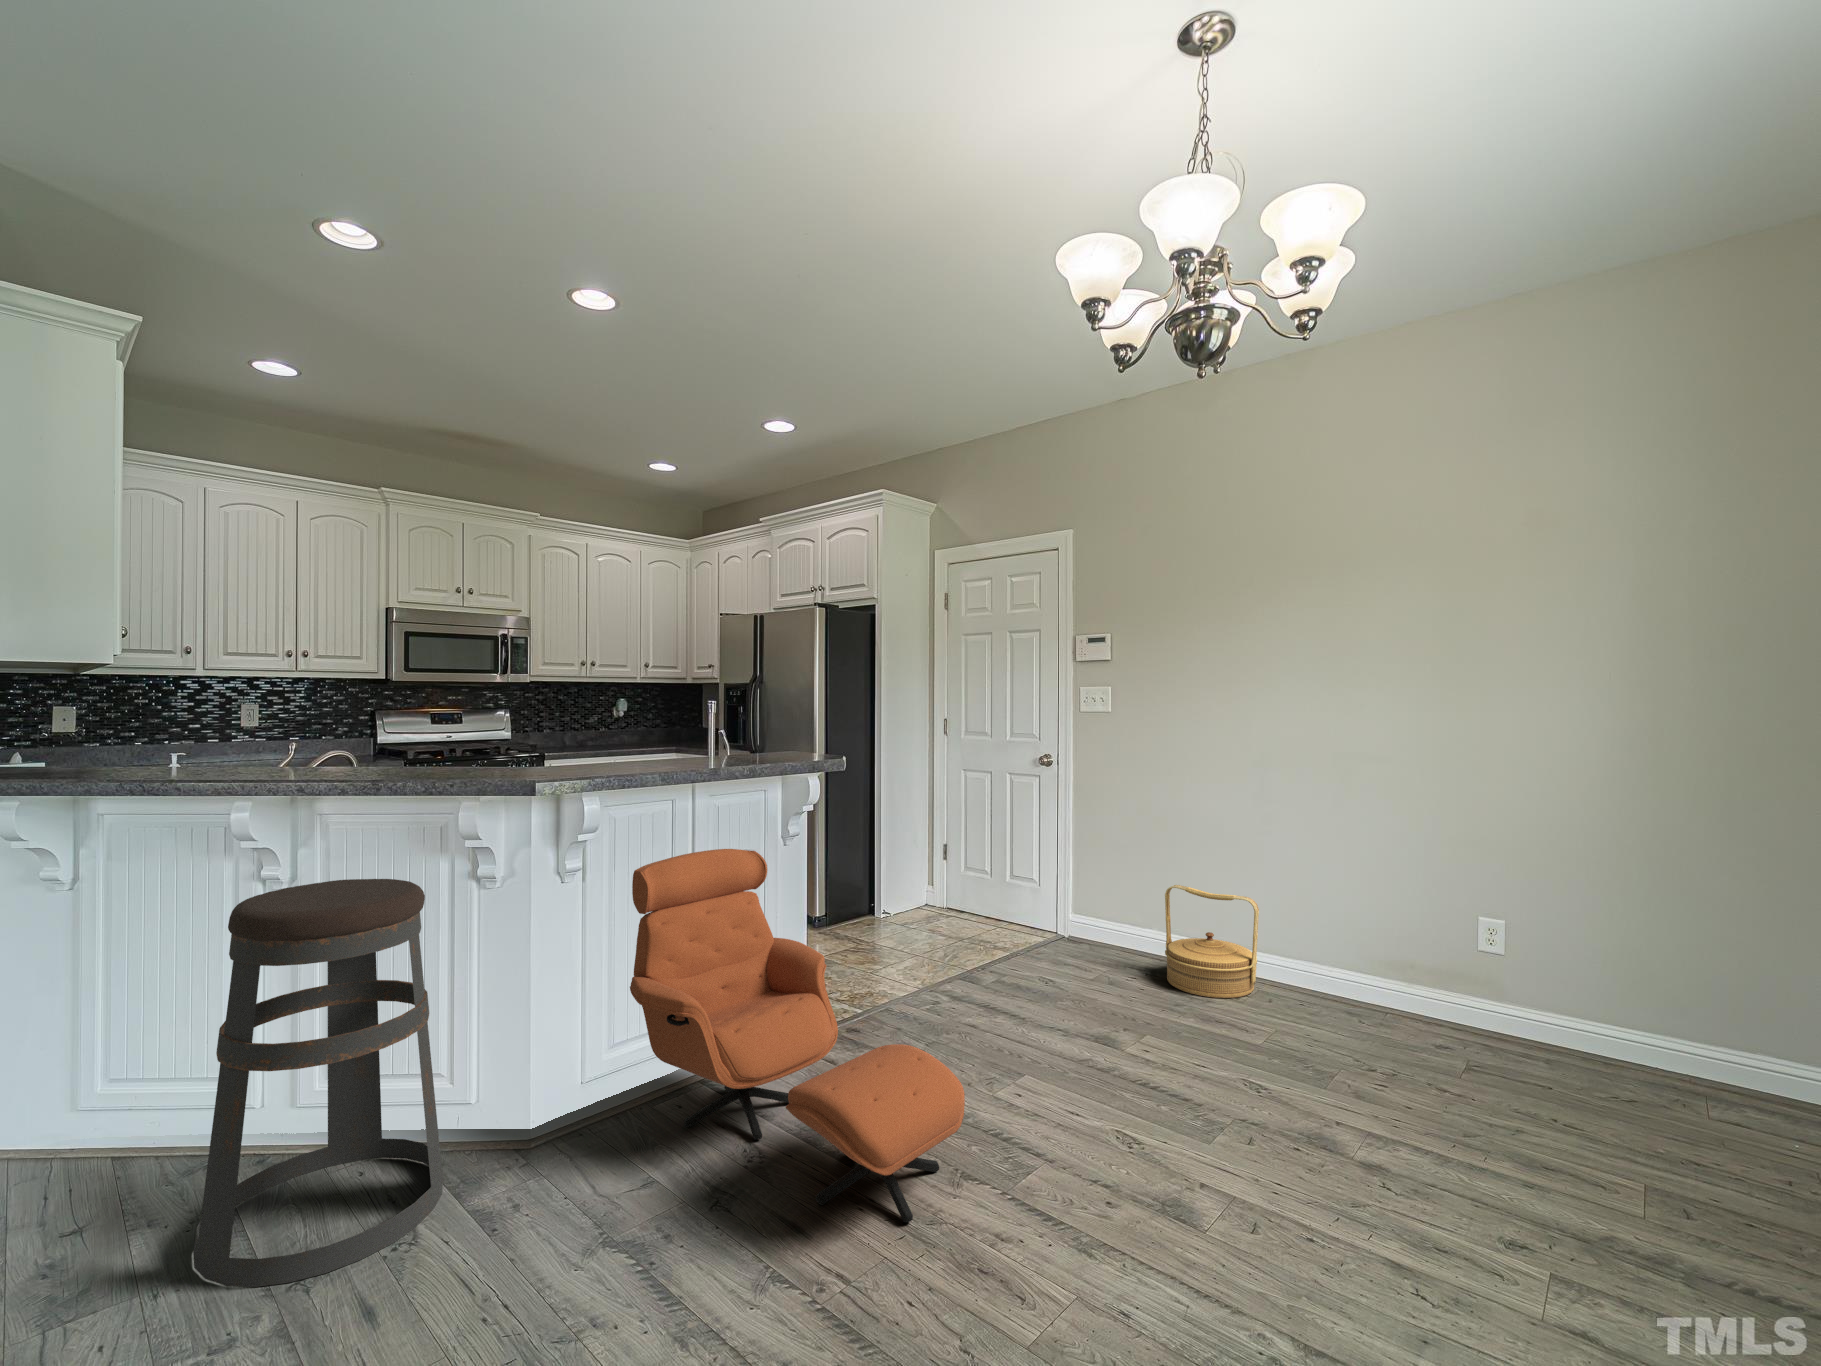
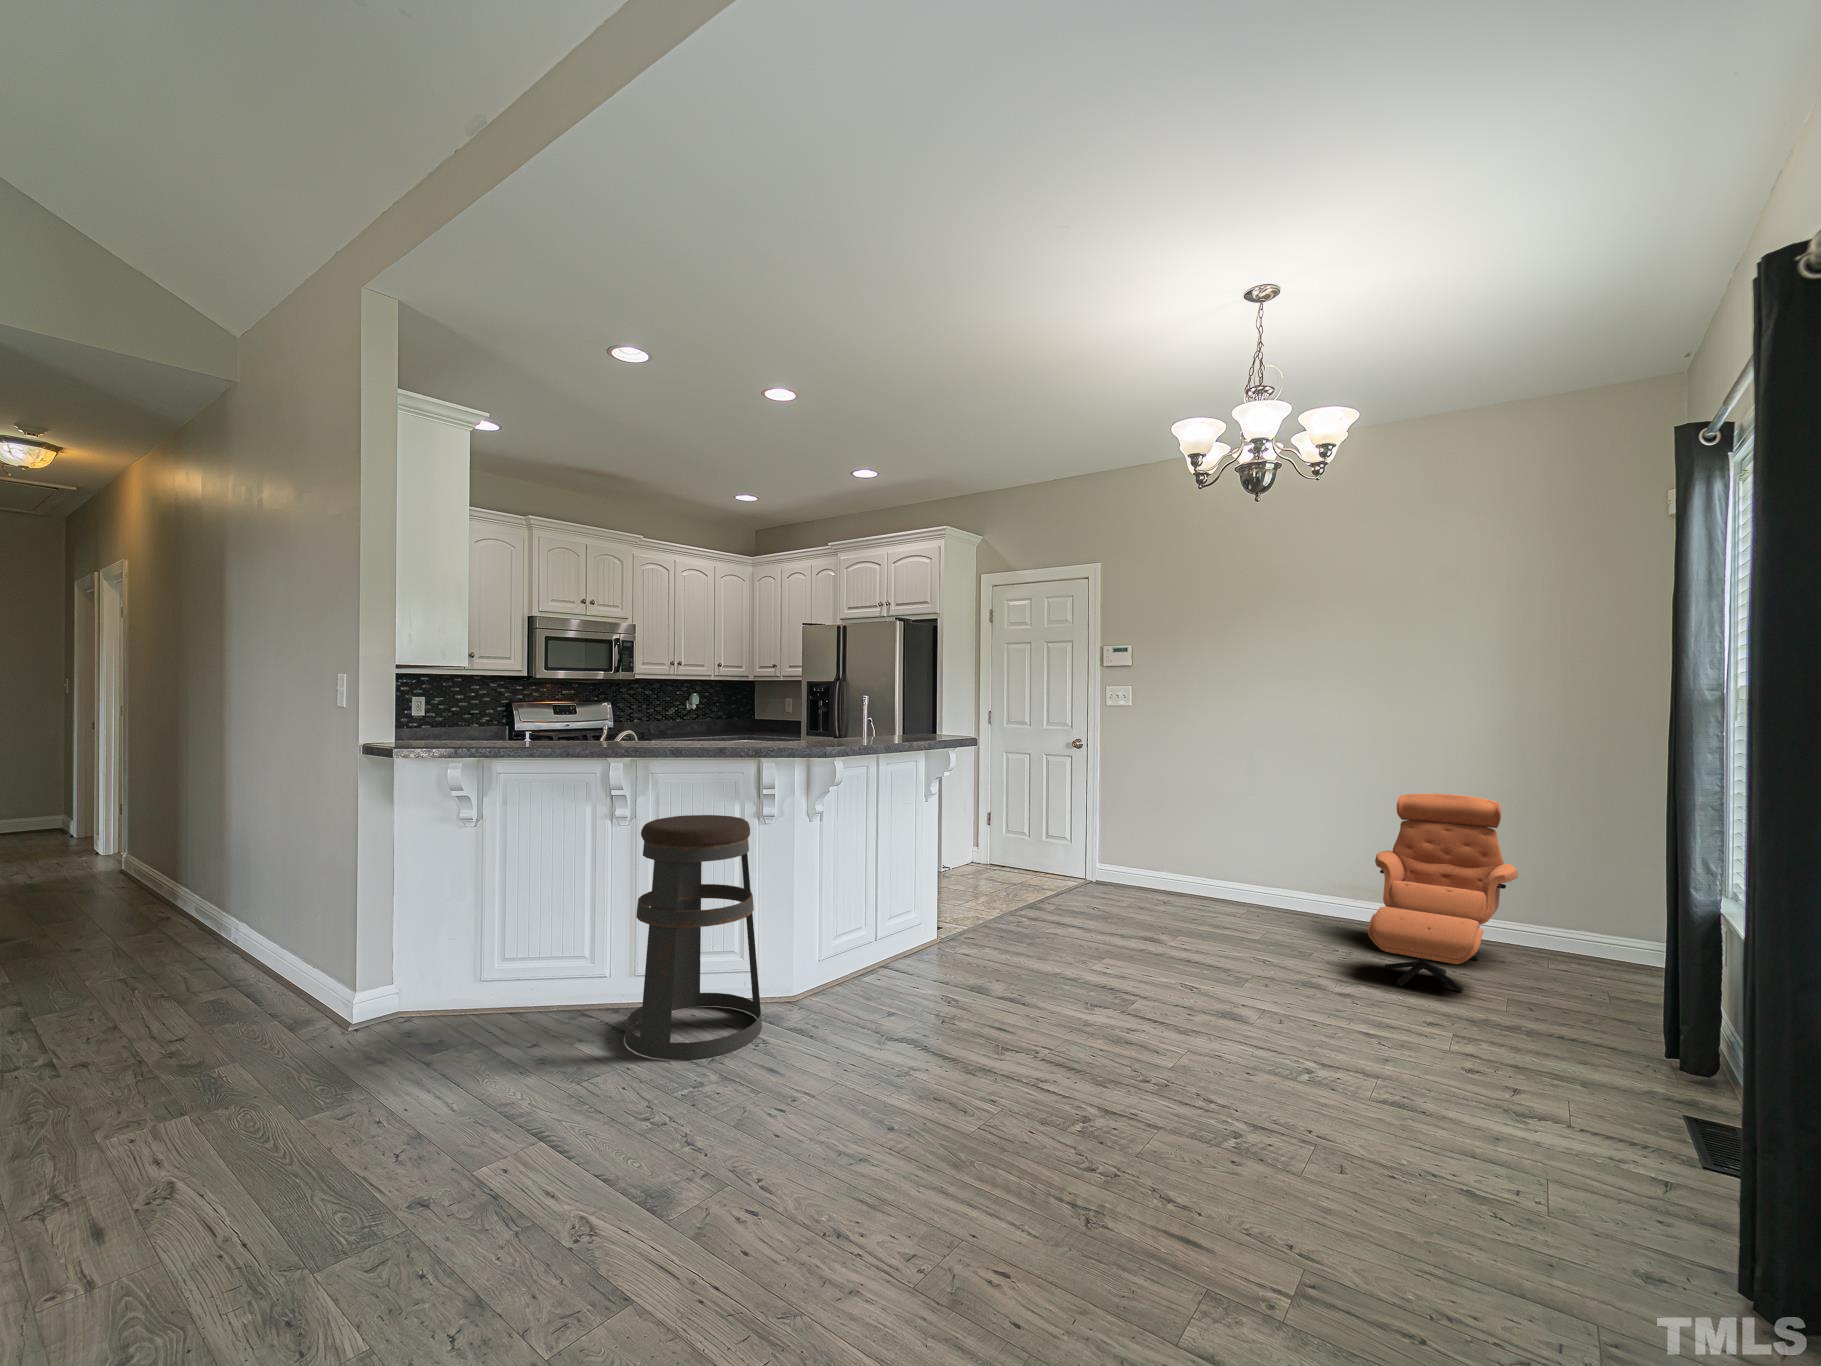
armchair: present [630,849,965,1222] -> present [1367,794,1518,992]
woven basket: present [1165,885,1259,998] -> none [1179,836,1251,916]

